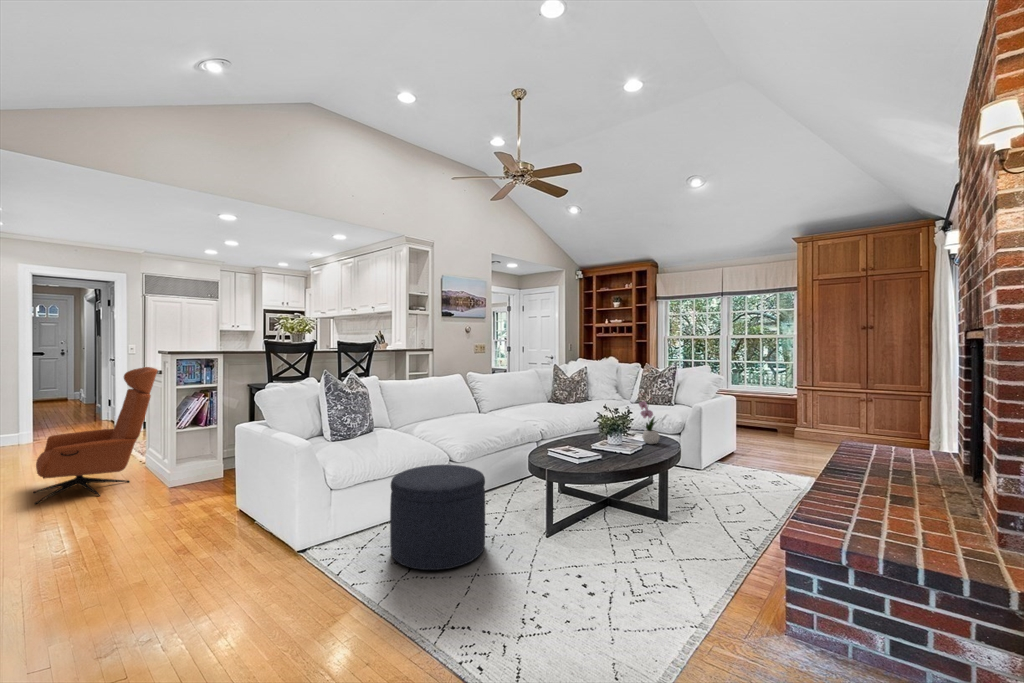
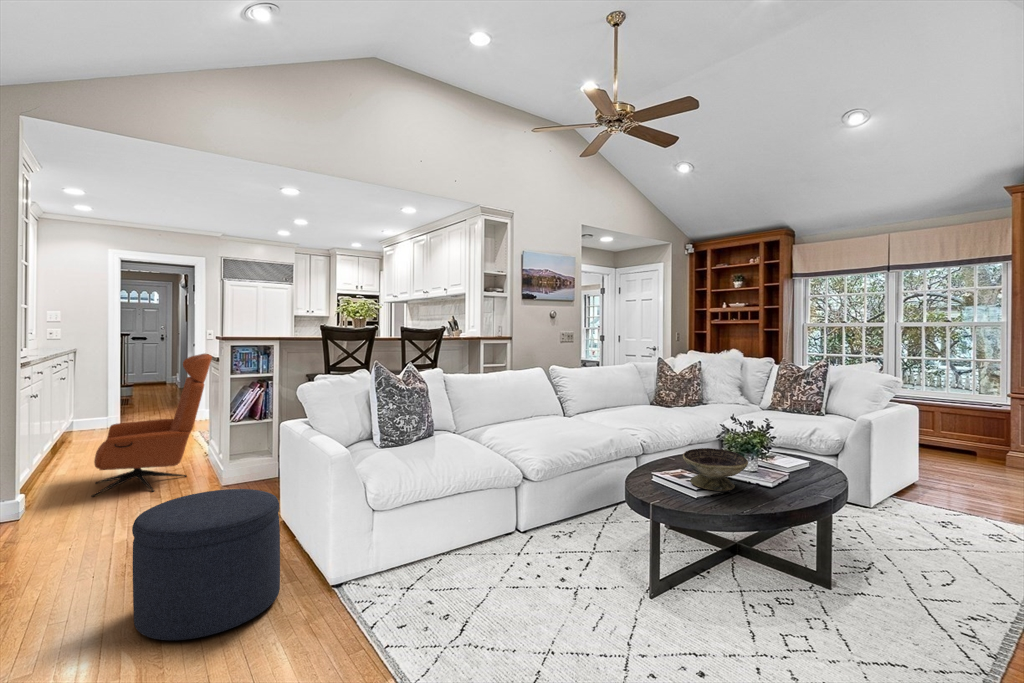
flower arrangement: present [639,394,660,444] -> none [784,402,820,473]
decorative bowl: none [569,429,613,458] -> present [683,448,748,491]
ottoman: present [390,465,485,570] -> present [132,489,280,640]

